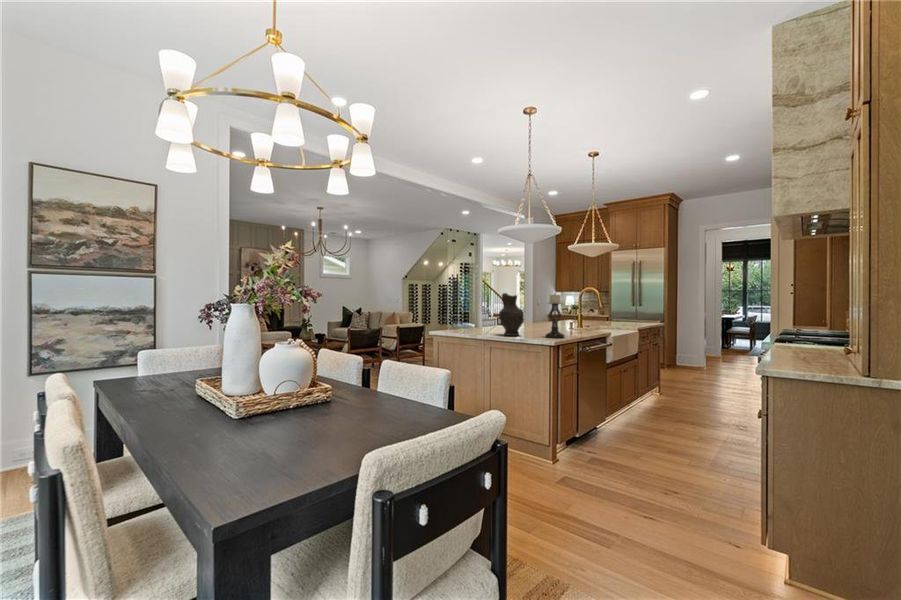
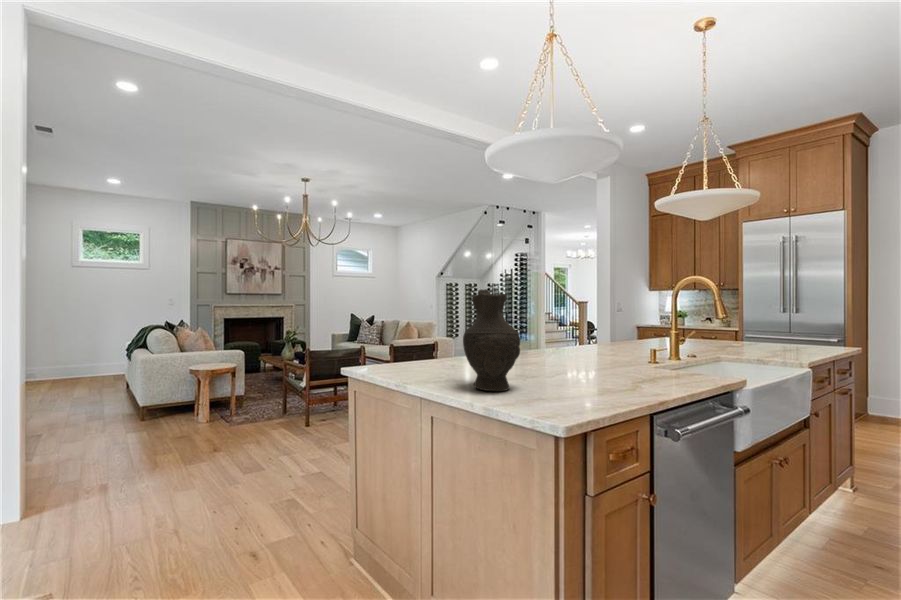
candle holder: present [545,293,564,338] -> none [568,287,618,404]

